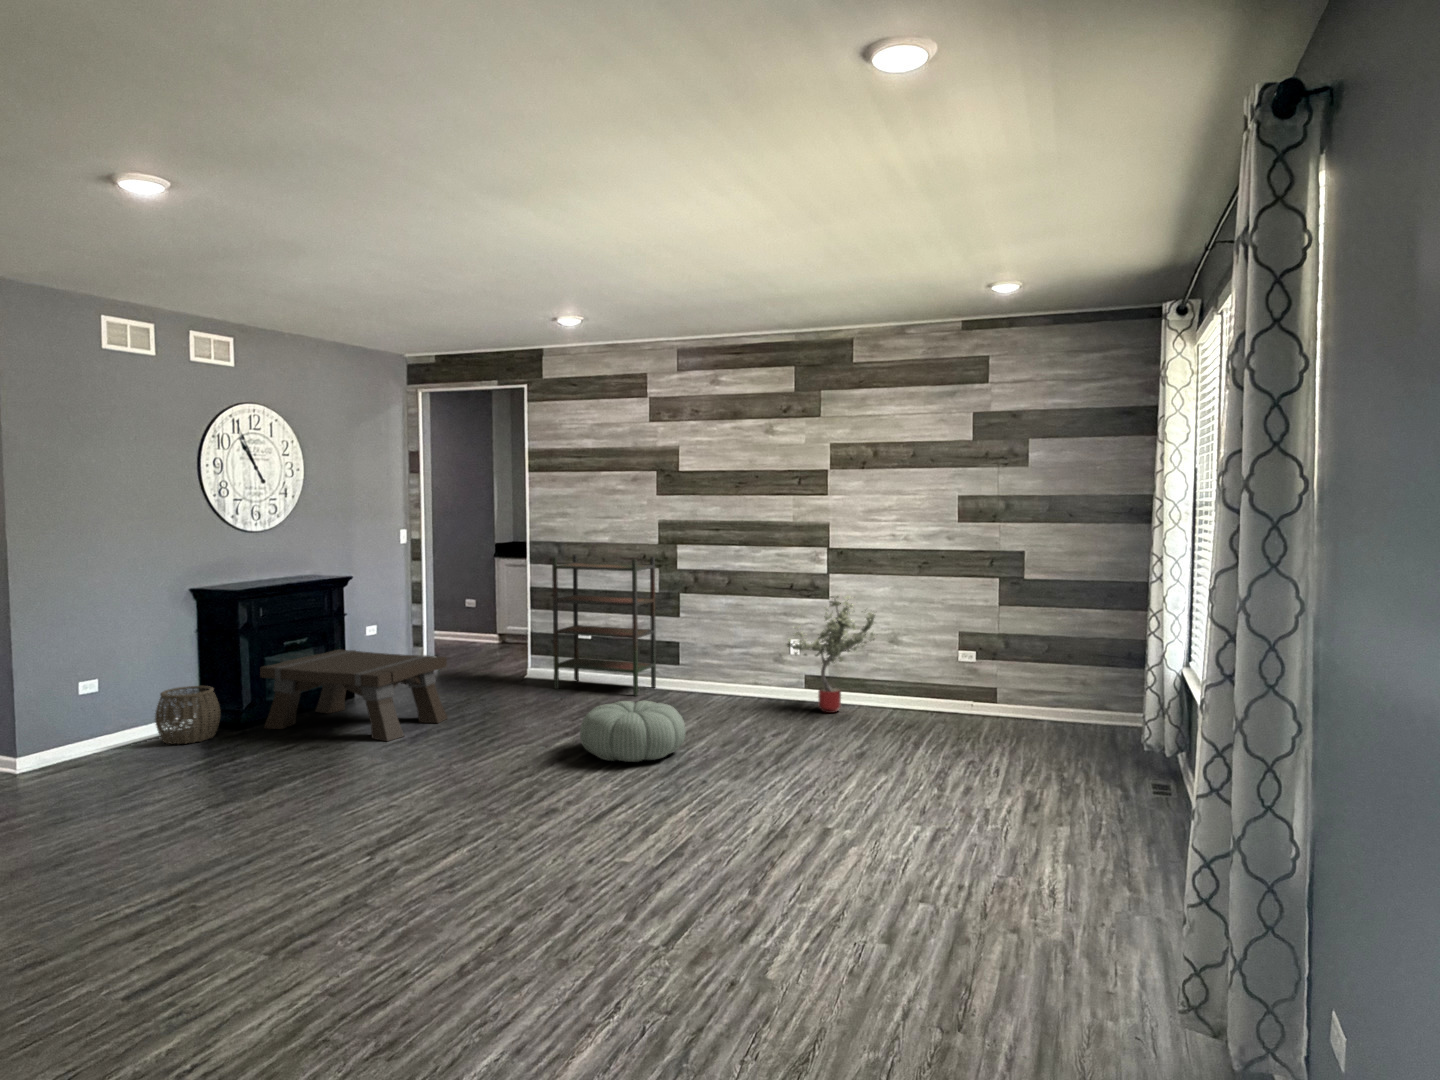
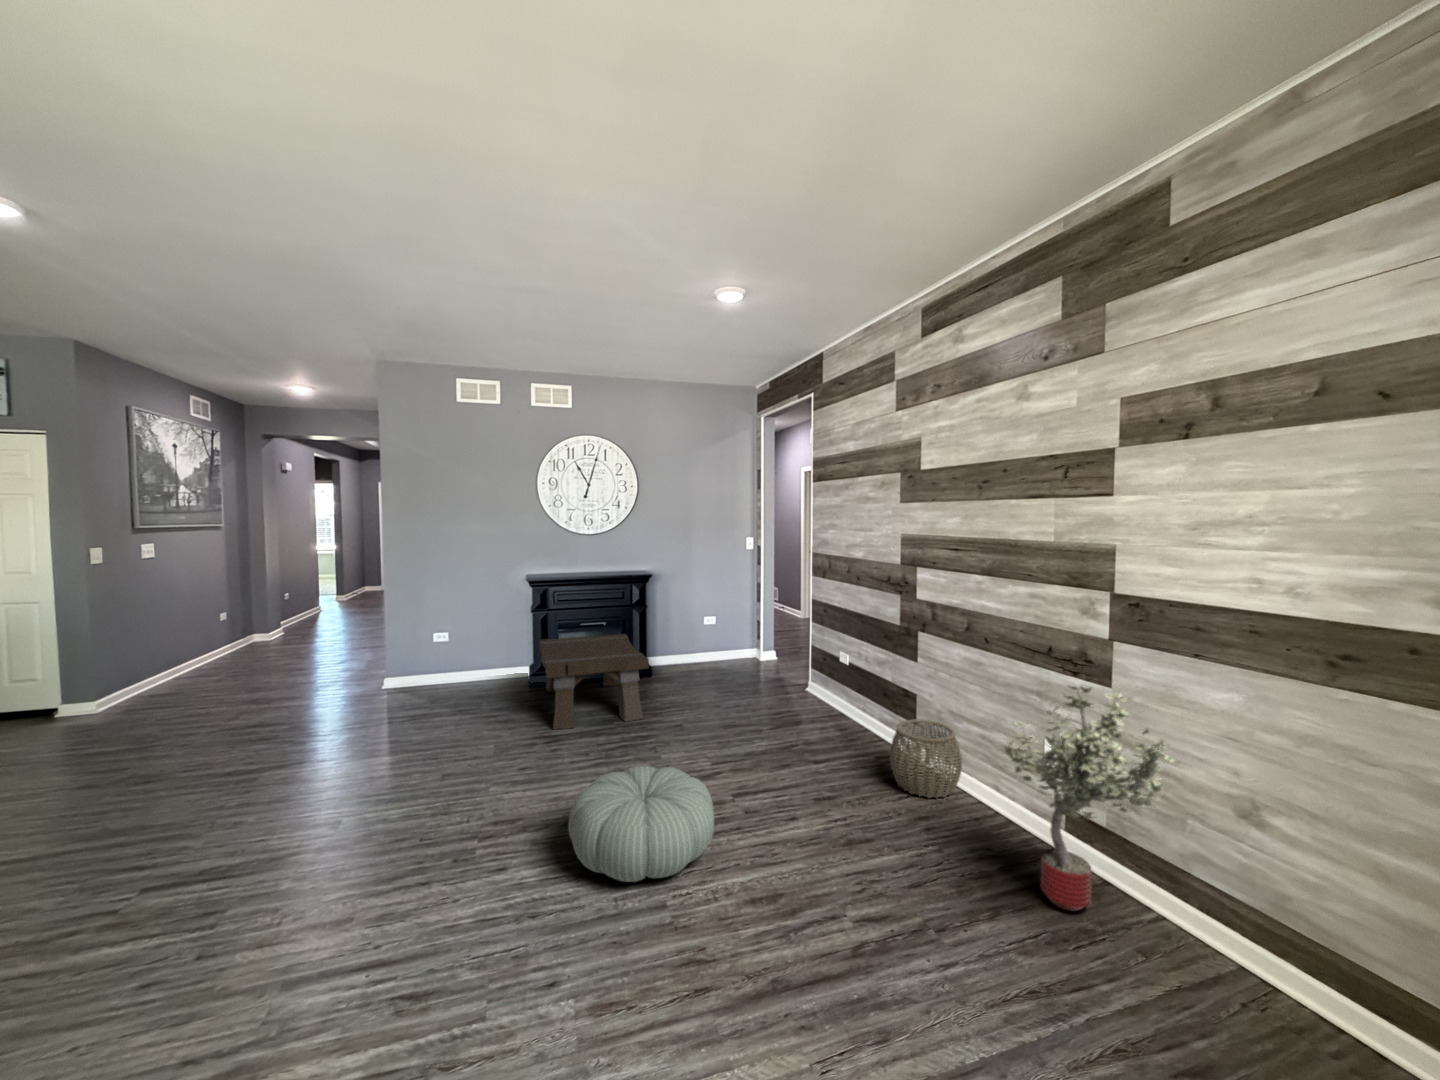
bookshelf: present [552,554,656,696] -> none [795,570,893,748]
woven basket: present [155,686,220,744] -> present [890,719,962,798]

